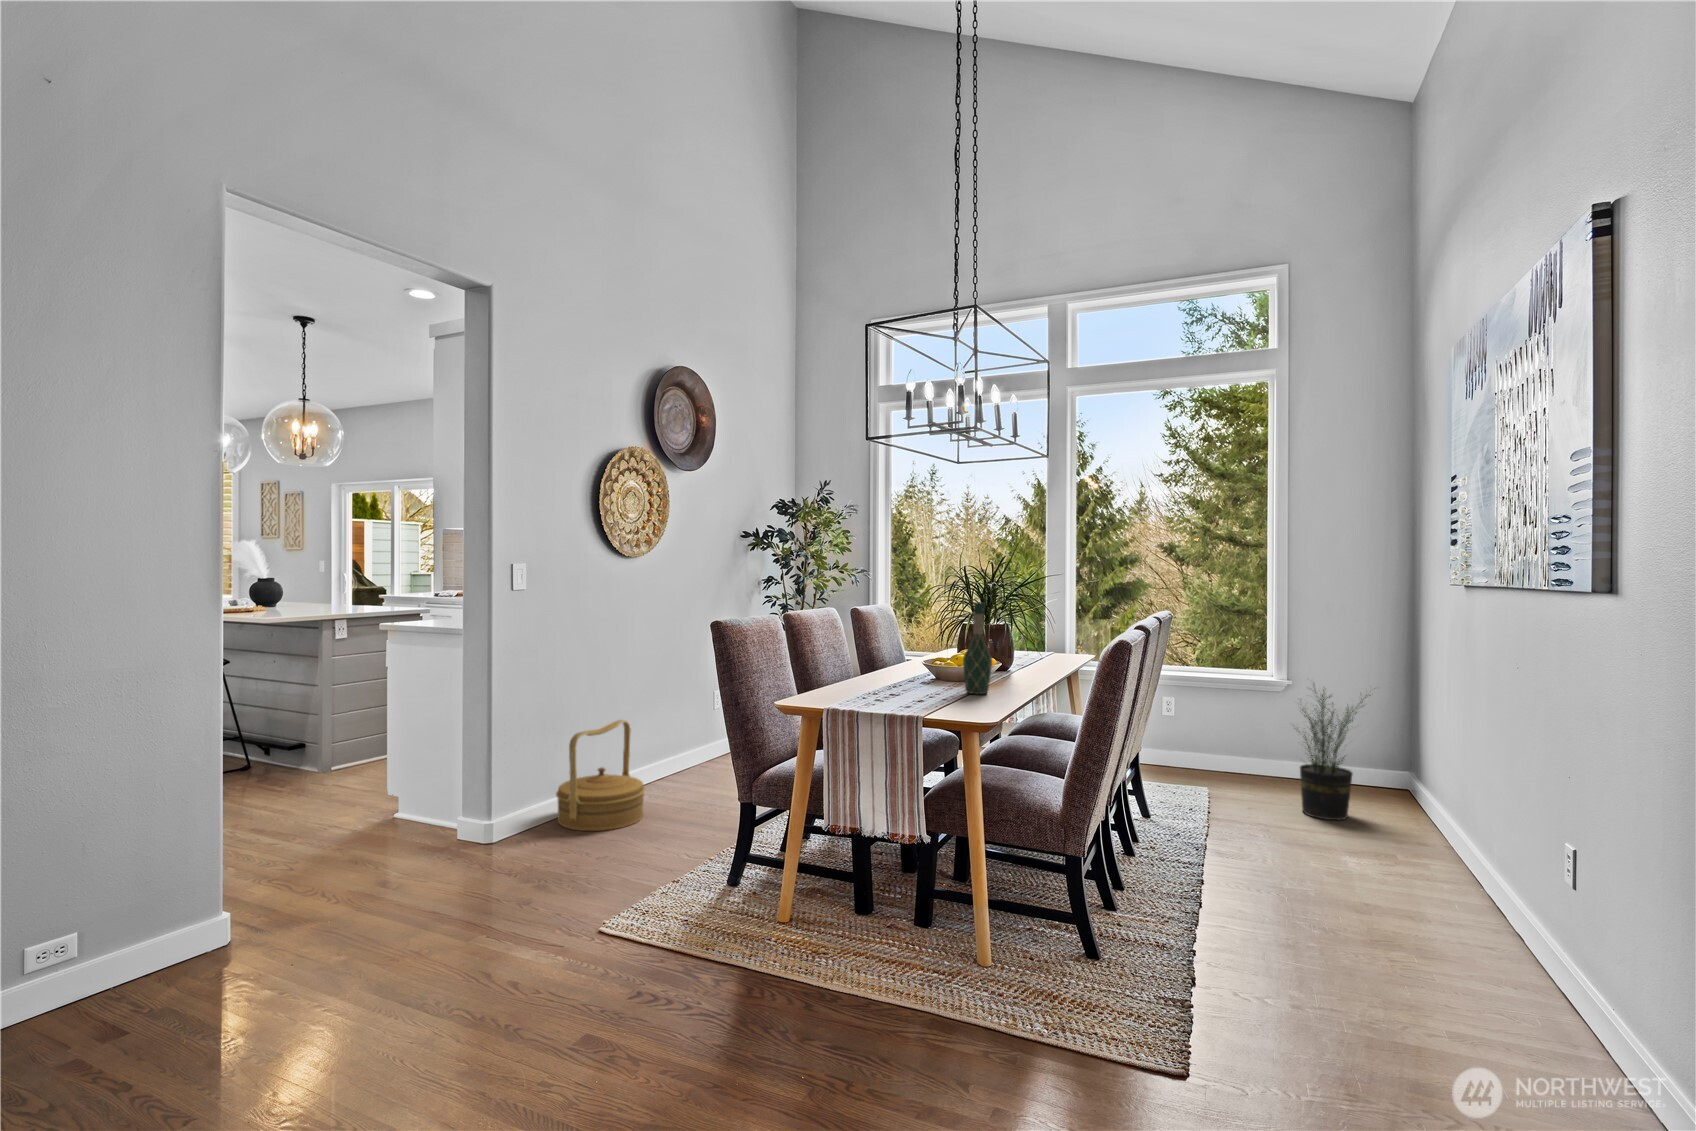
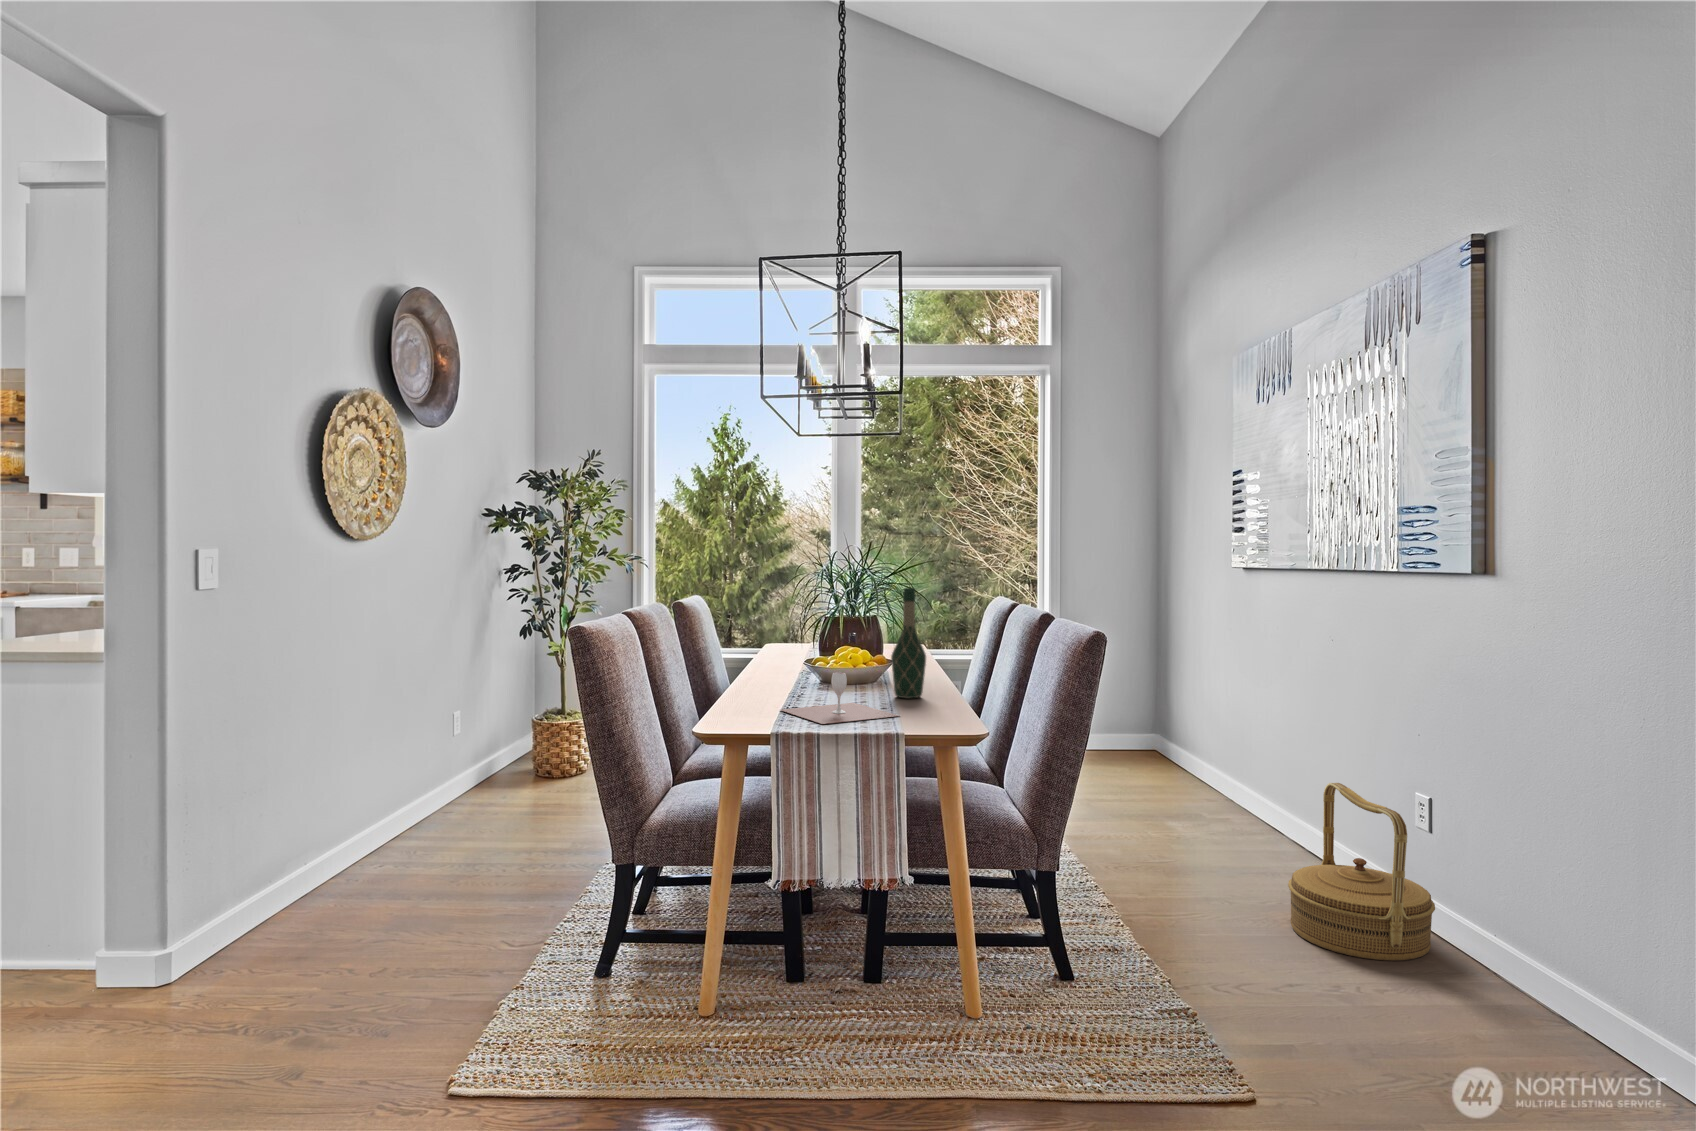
wine glass: none [858,668,943,707] -> present [781,672,899,724]
potted plant: present [1295,686,1371,820] -> none [1138,657,1220,802]
woven basket: present [556,720,645,831] -> present [1288,783,1435,961]

